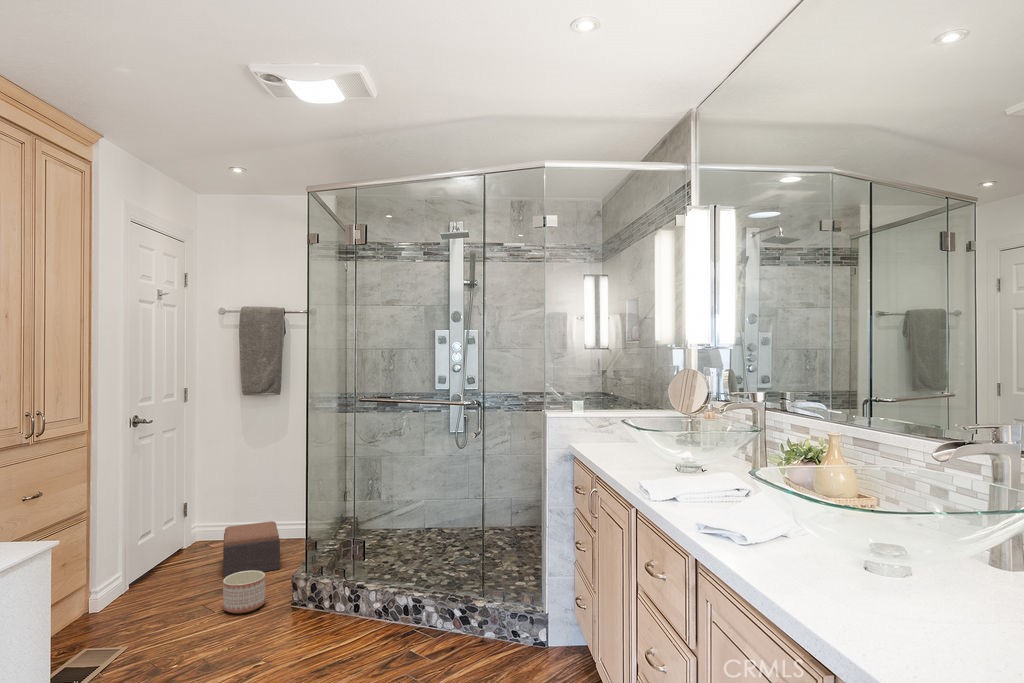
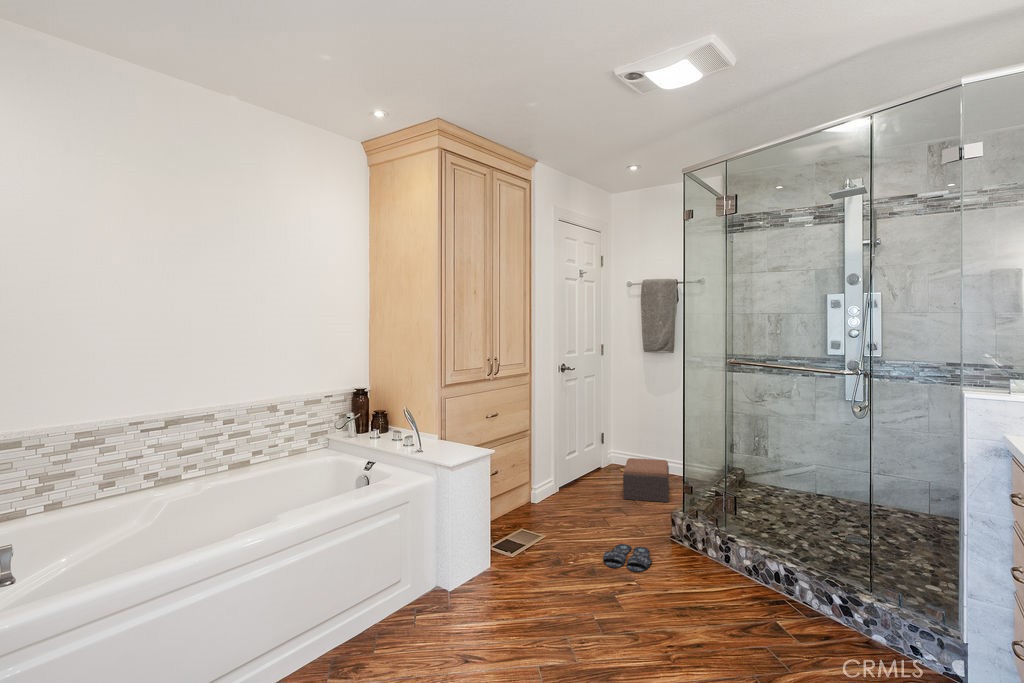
planter: present [223,570,265,614] -> none [616,498,650,533]
slippers: none [216,624,277,658] -> present [603,544,652,572]

